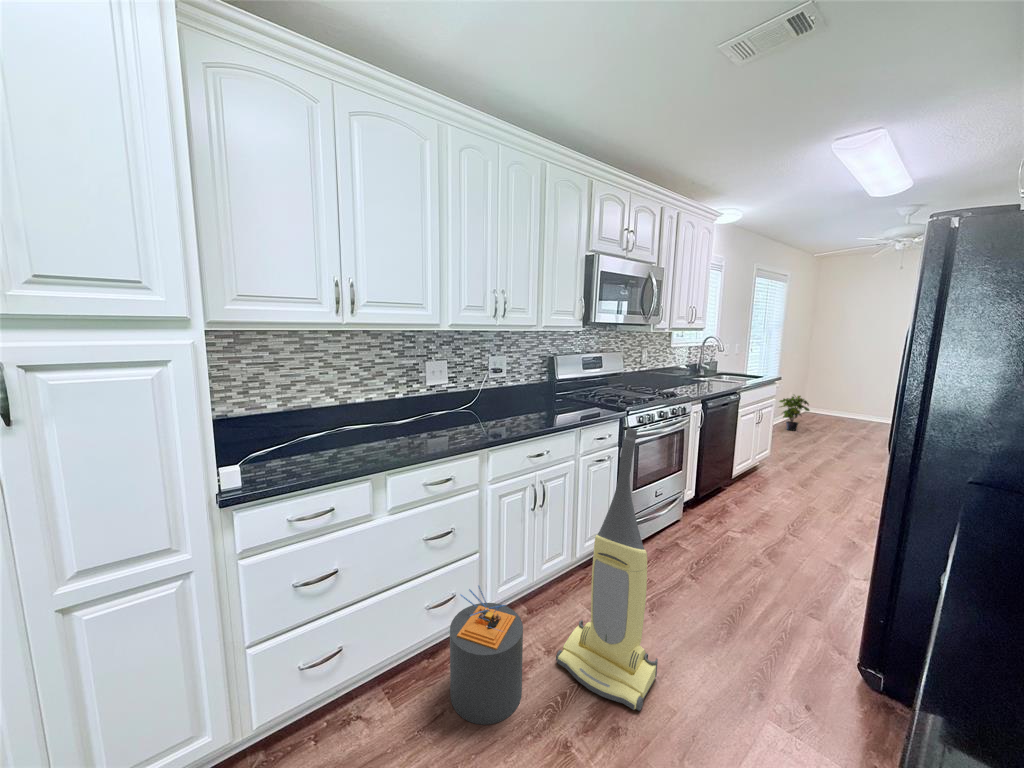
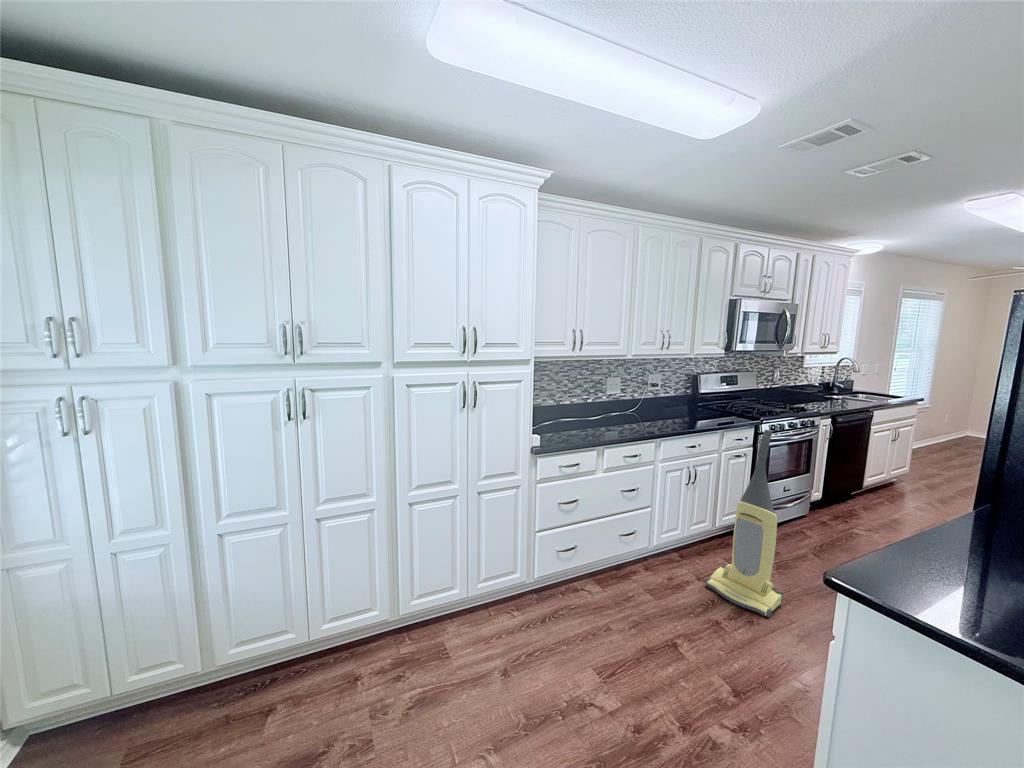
potted plant: present [779,395,809,431] -> none [926,416,967,454]
trash can: present [450,586,523,725] -> none [635,522,687,607]

